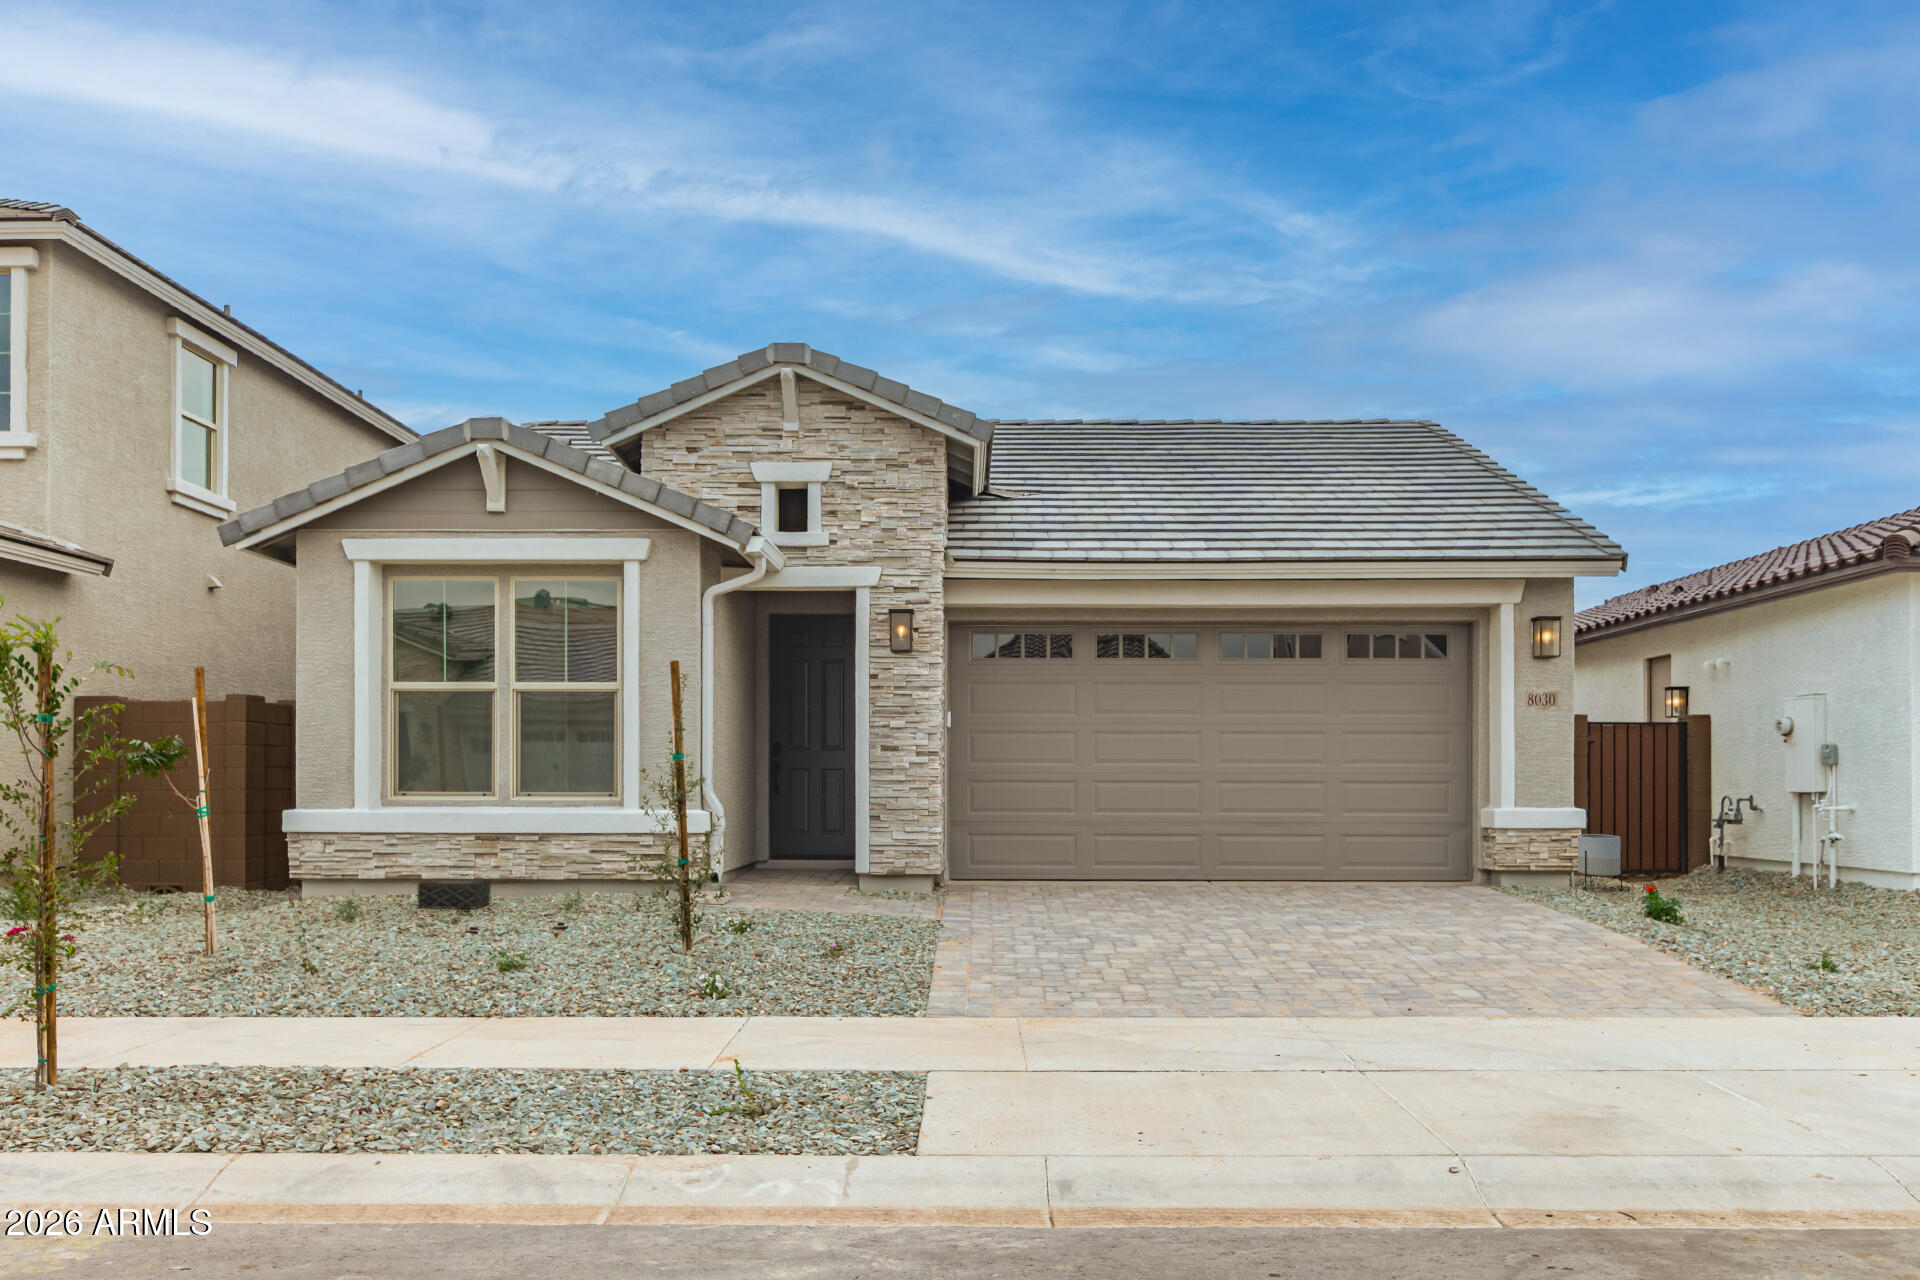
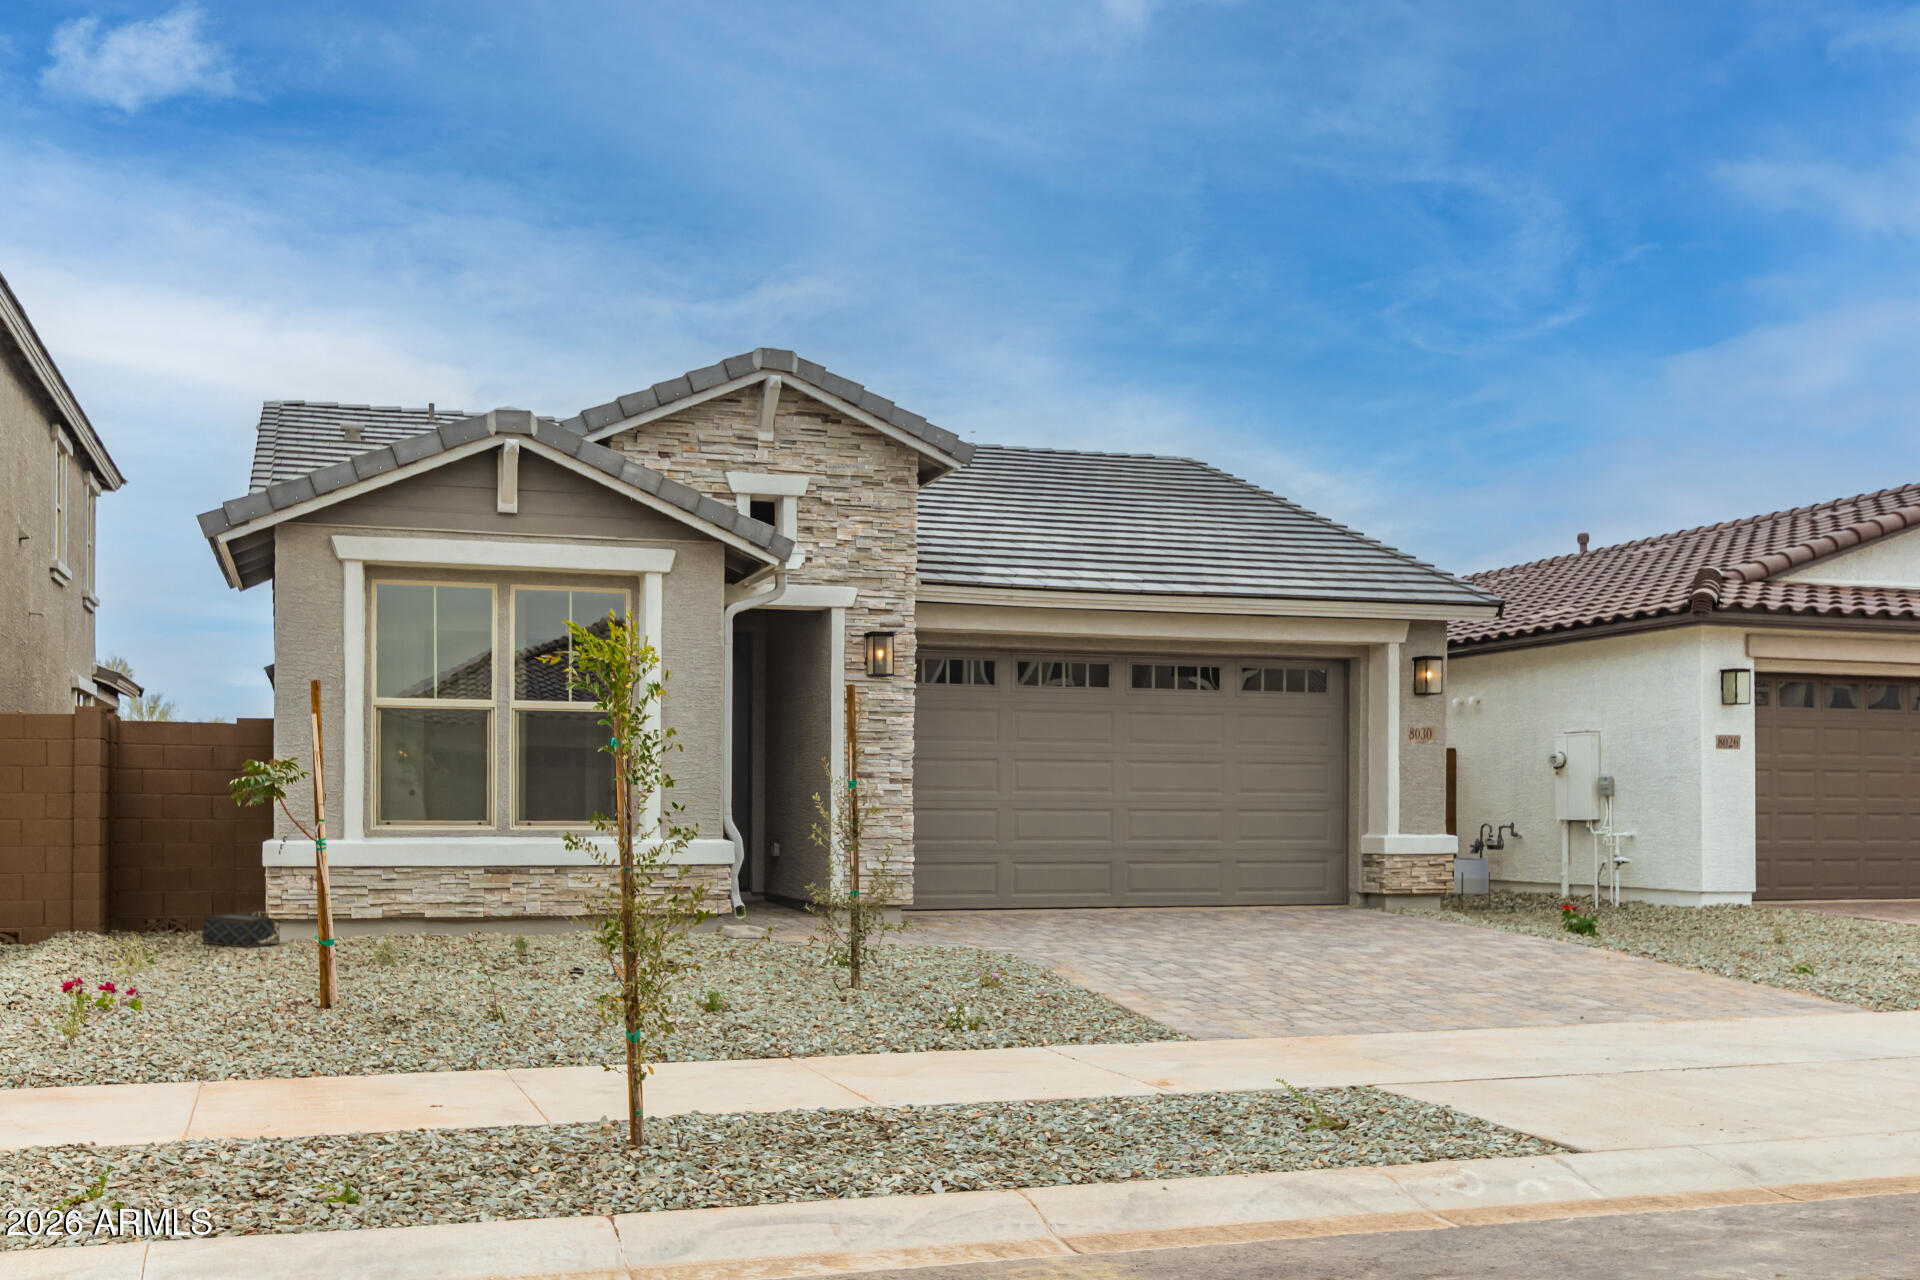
woven basket: present [417,878,491,909] -> present [202,913,277,948]

